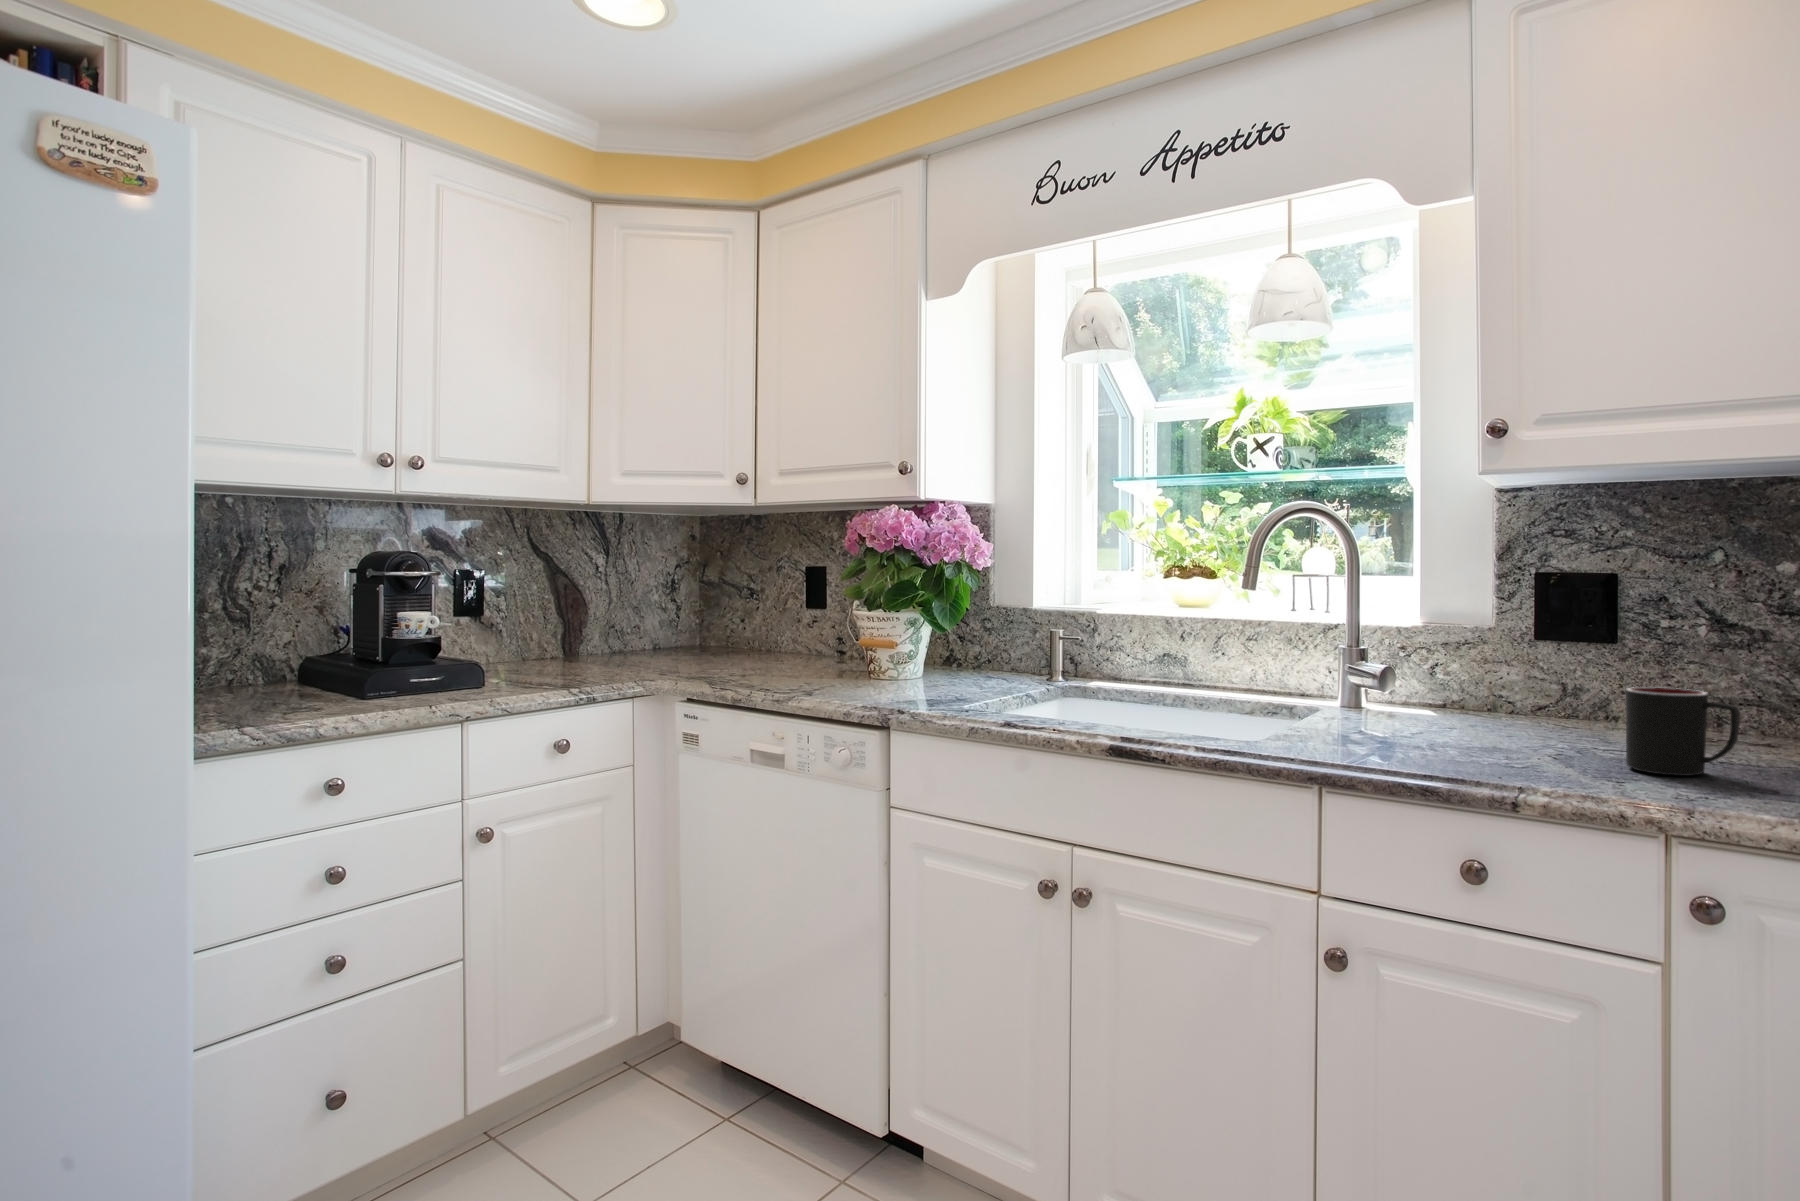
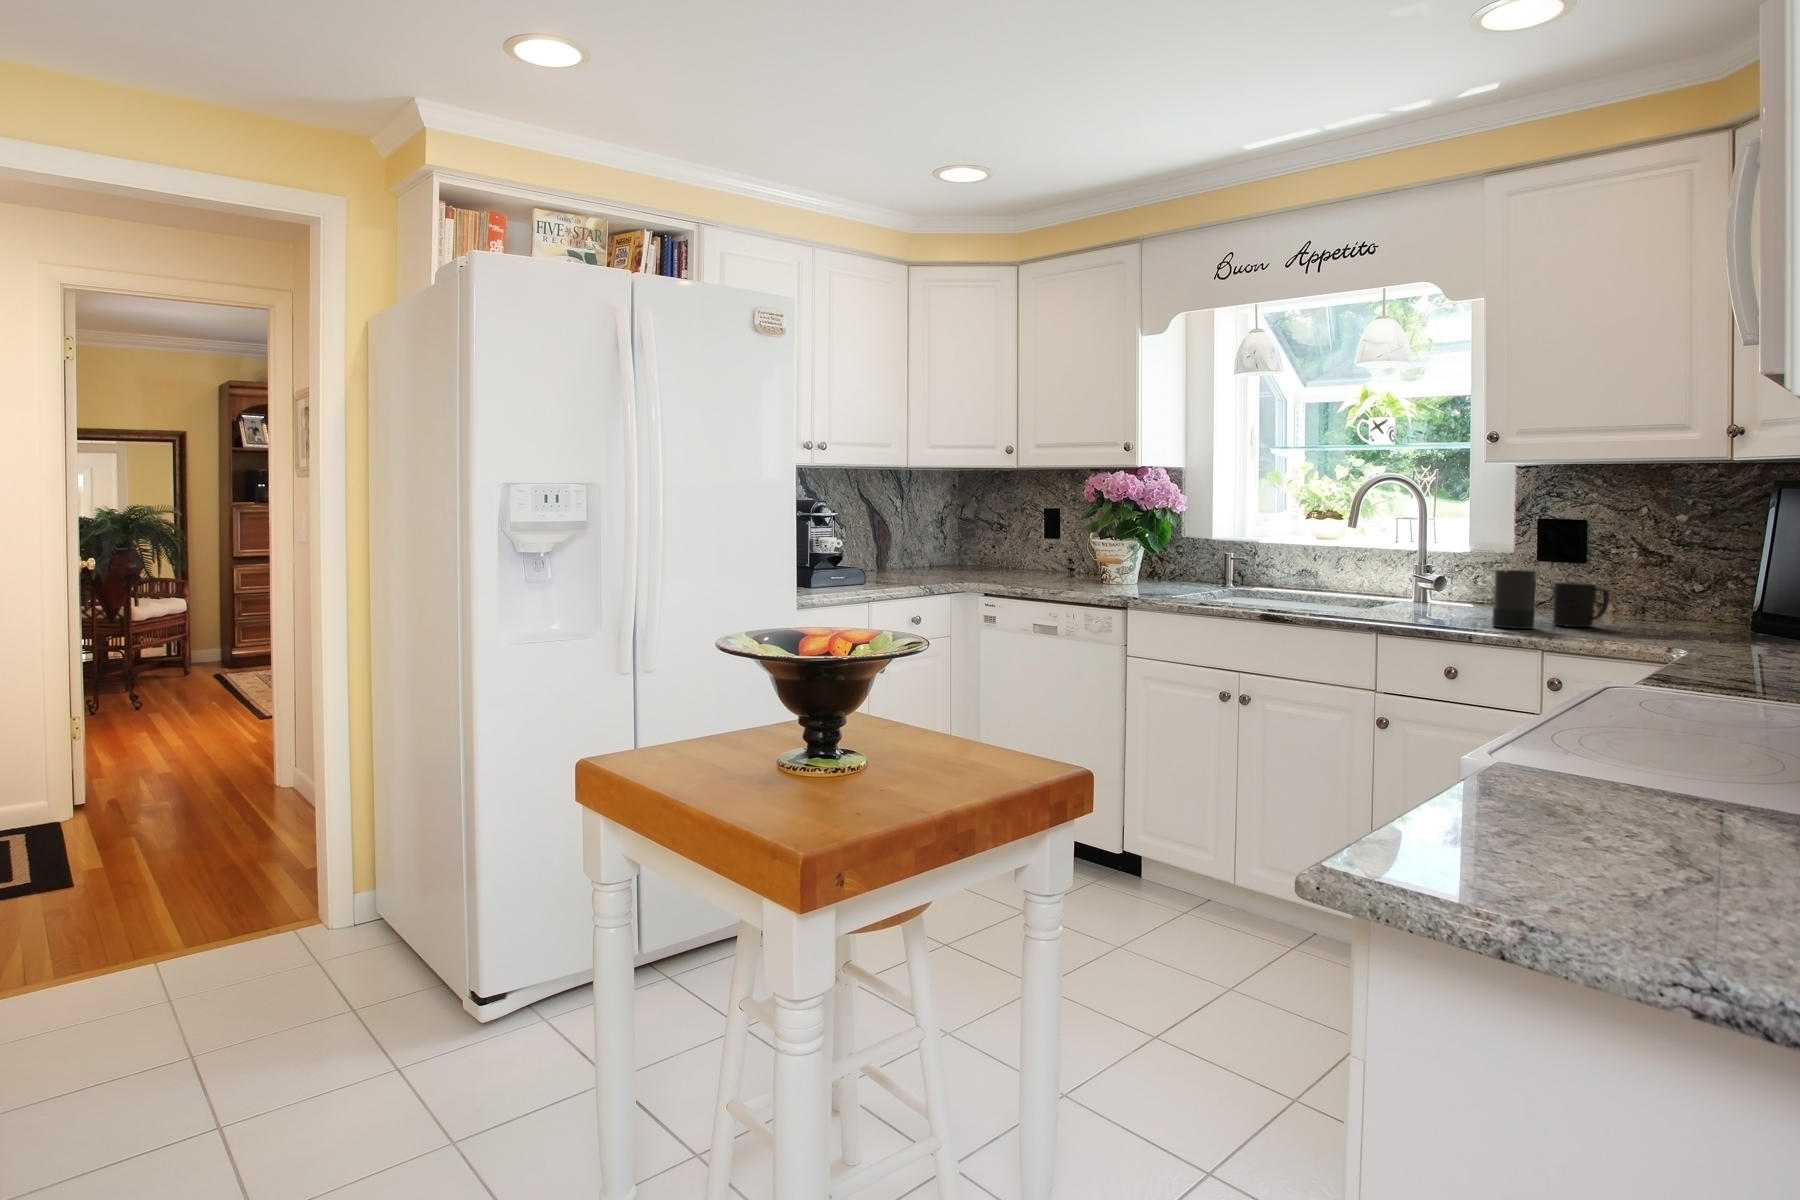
candle: none [1523,661,1614,786] -> present [1492,567,1537,629]

